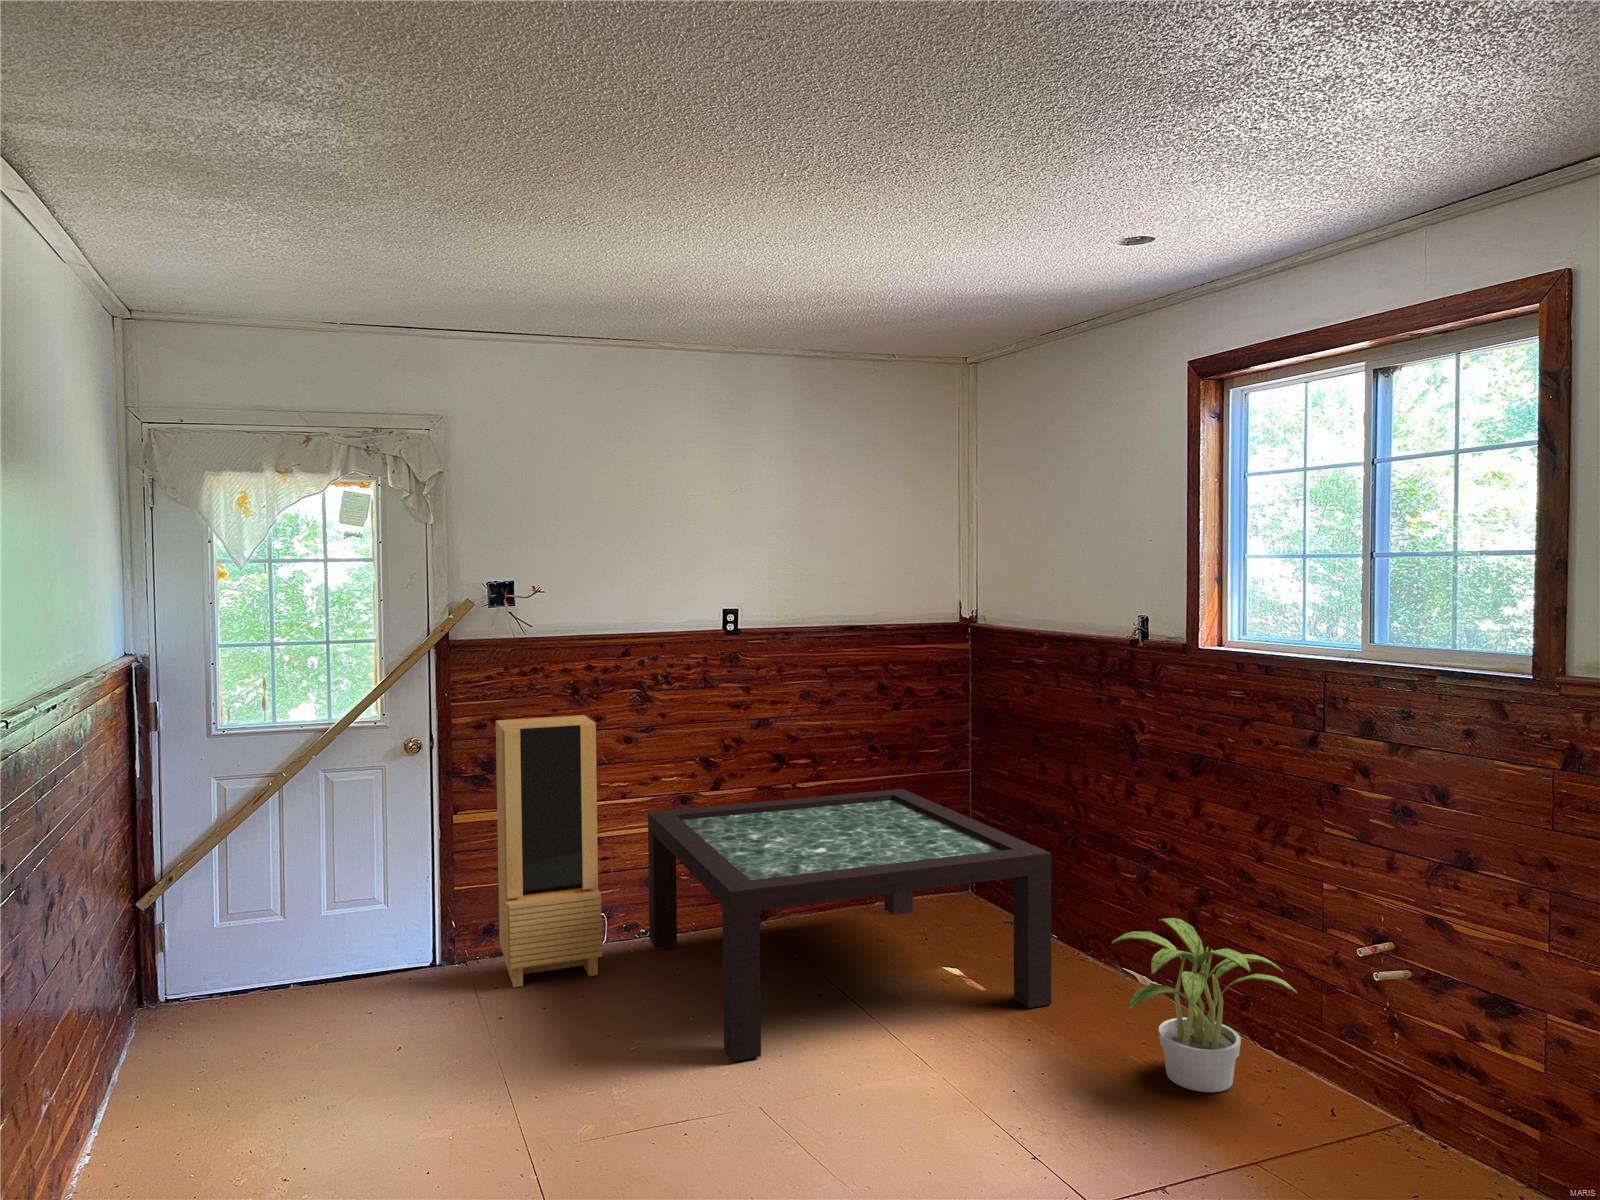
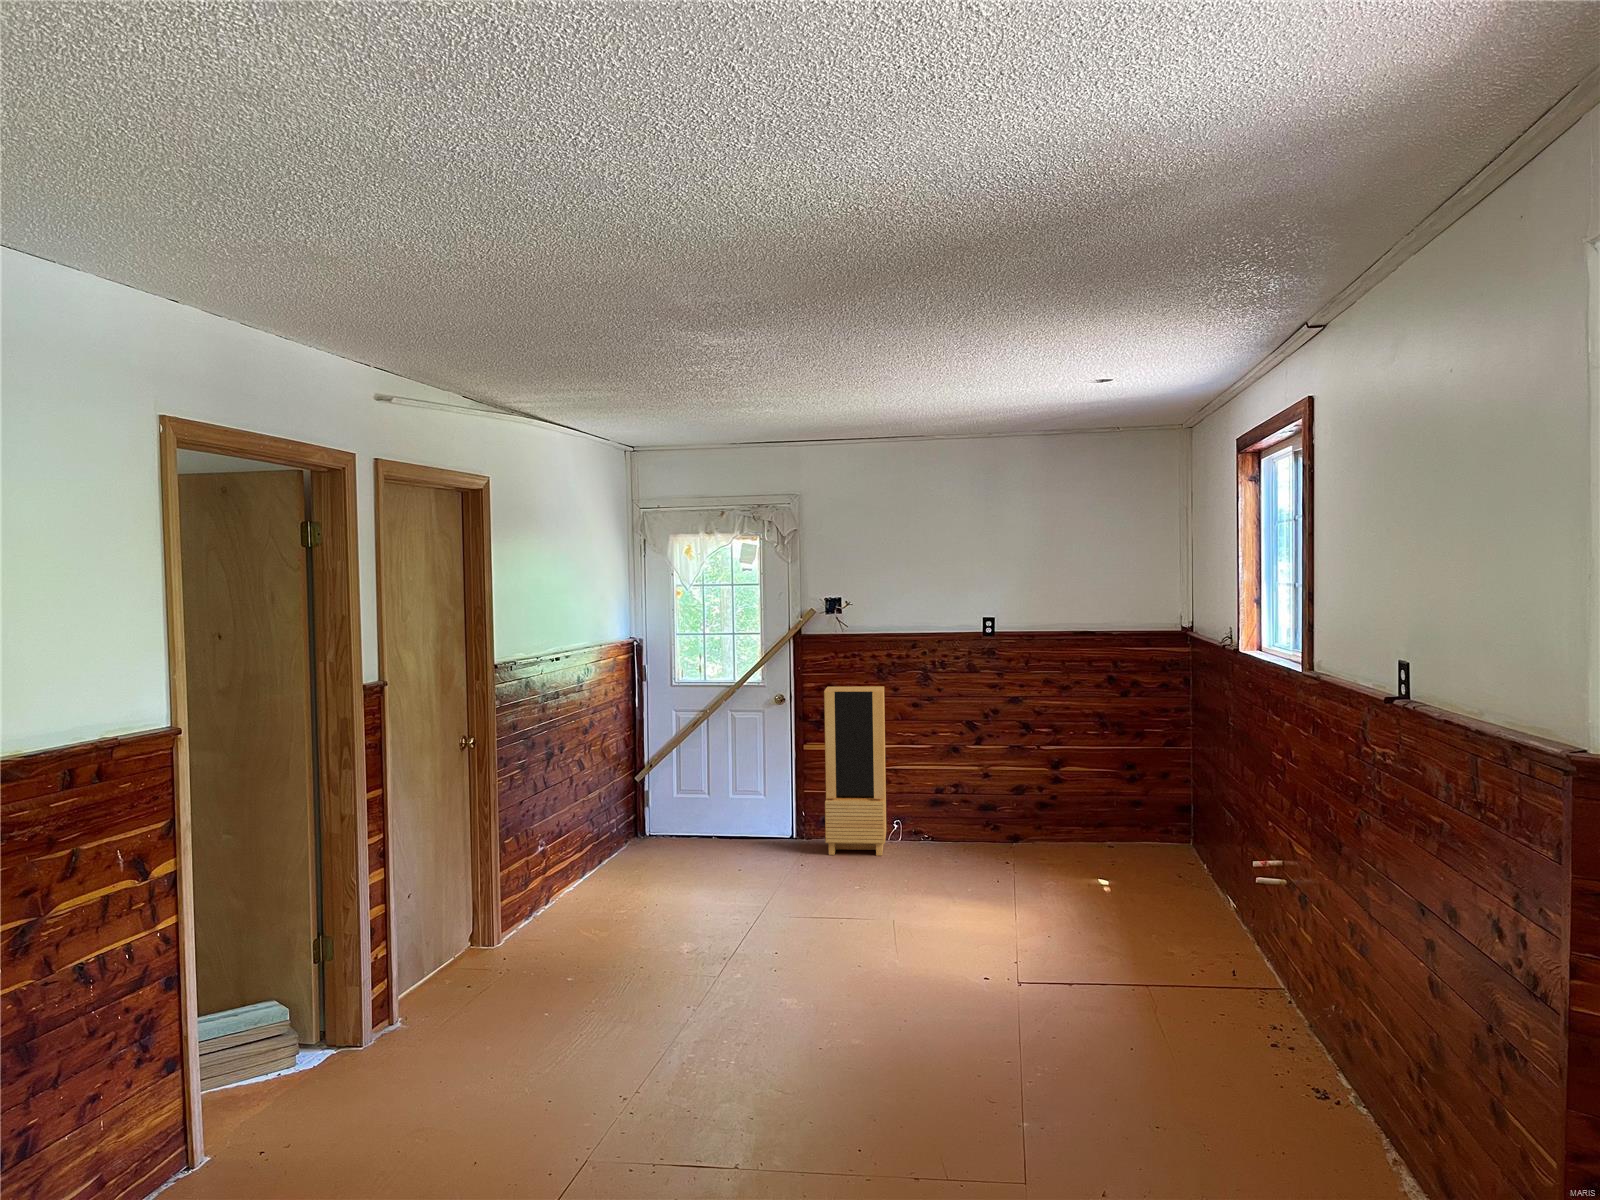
coffee table: present [648,789,1051,1061] -> none [926,755,1177,914]
potted plant: present [1112,918,1297,1092] -> none [1177,852,1317,977]

